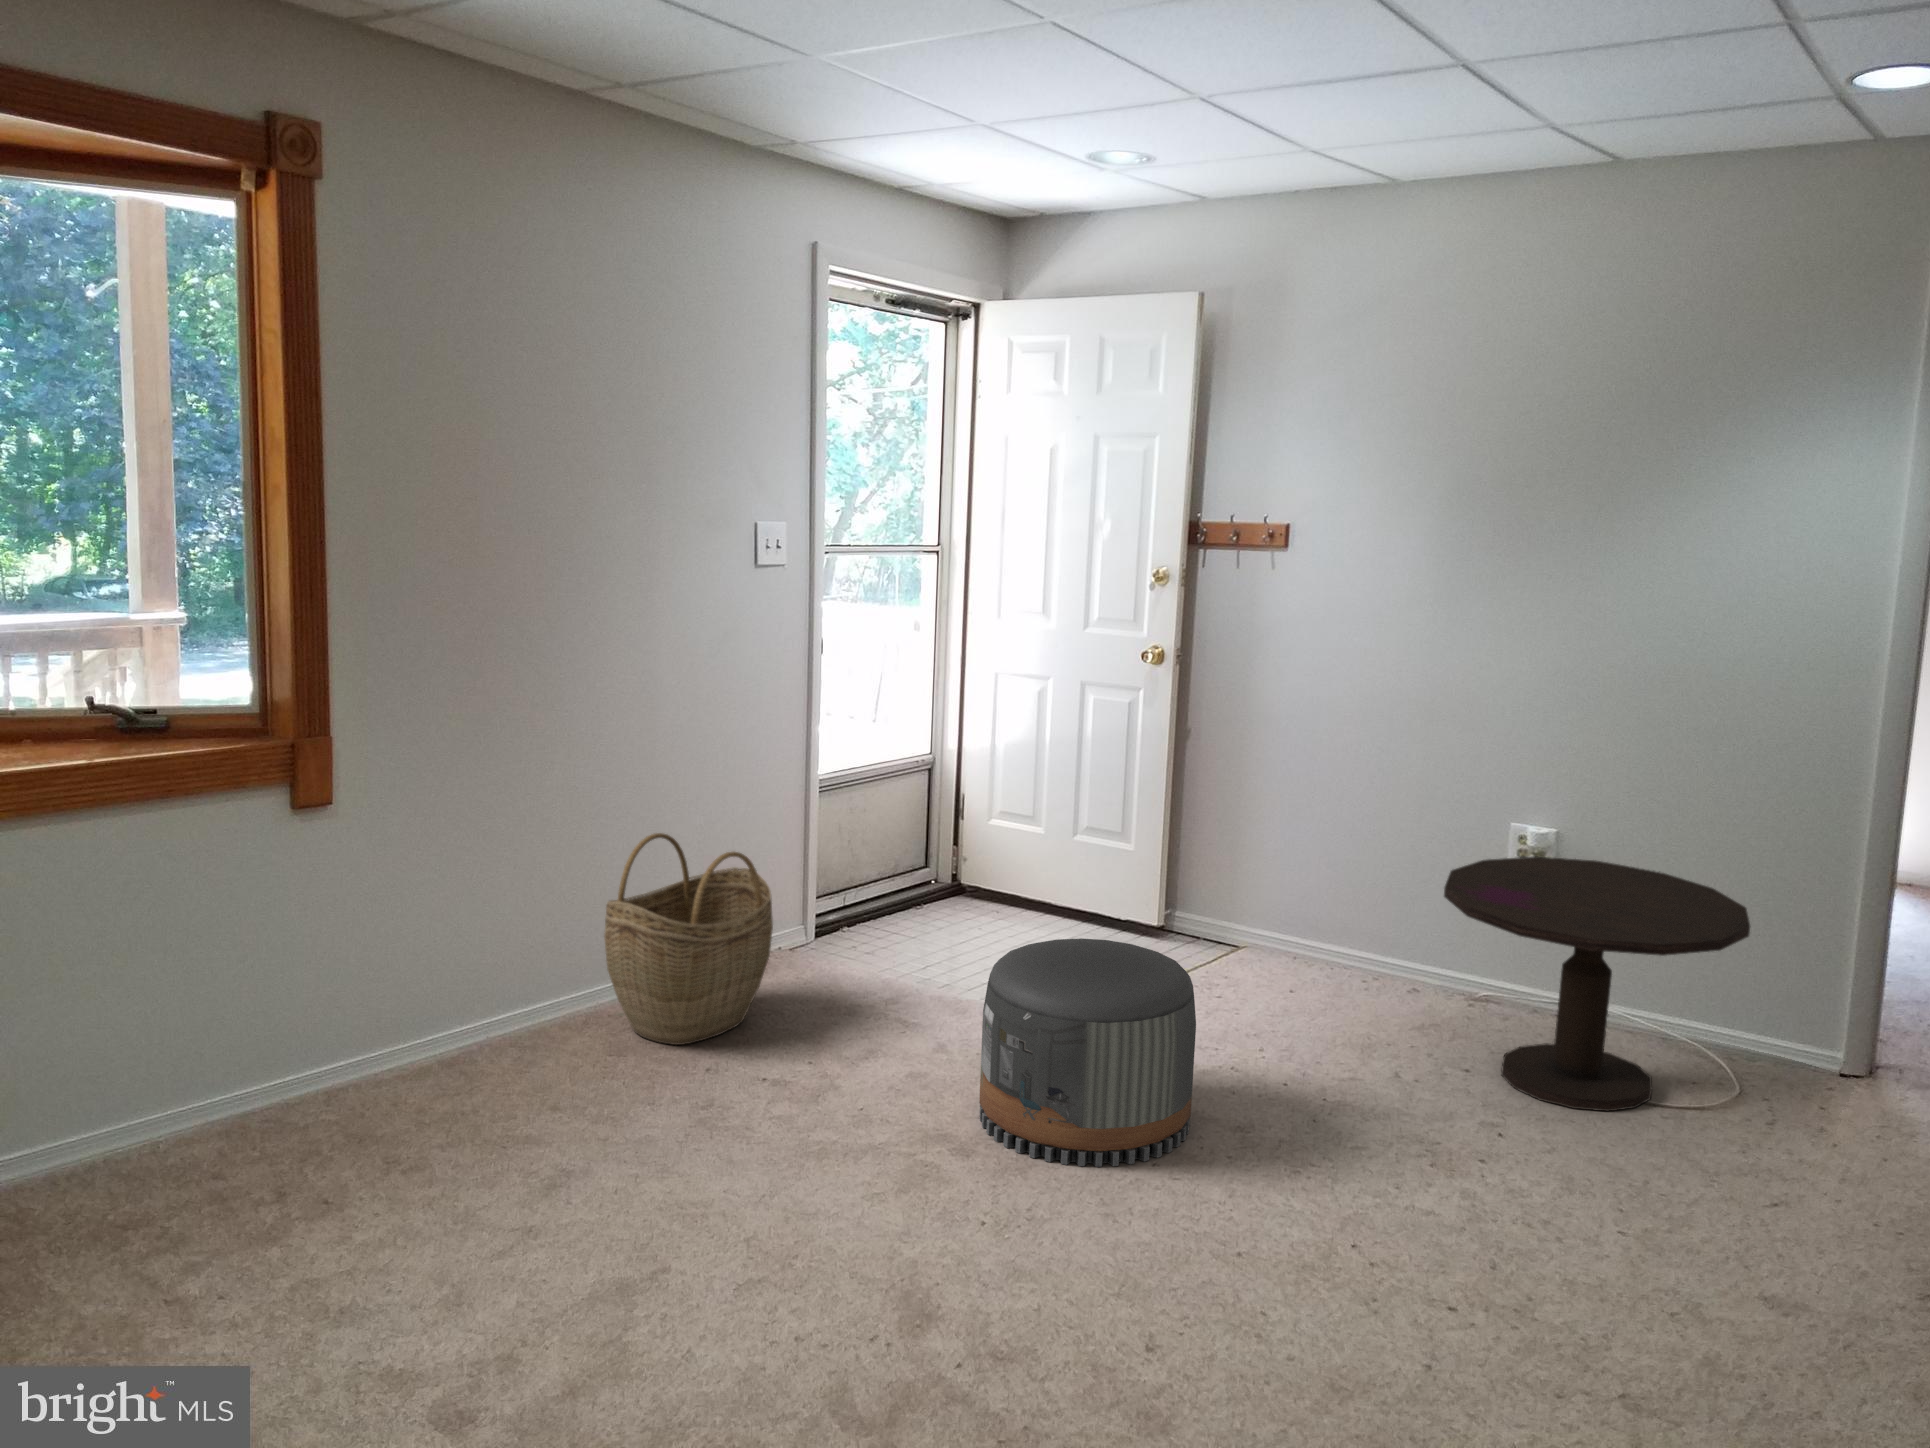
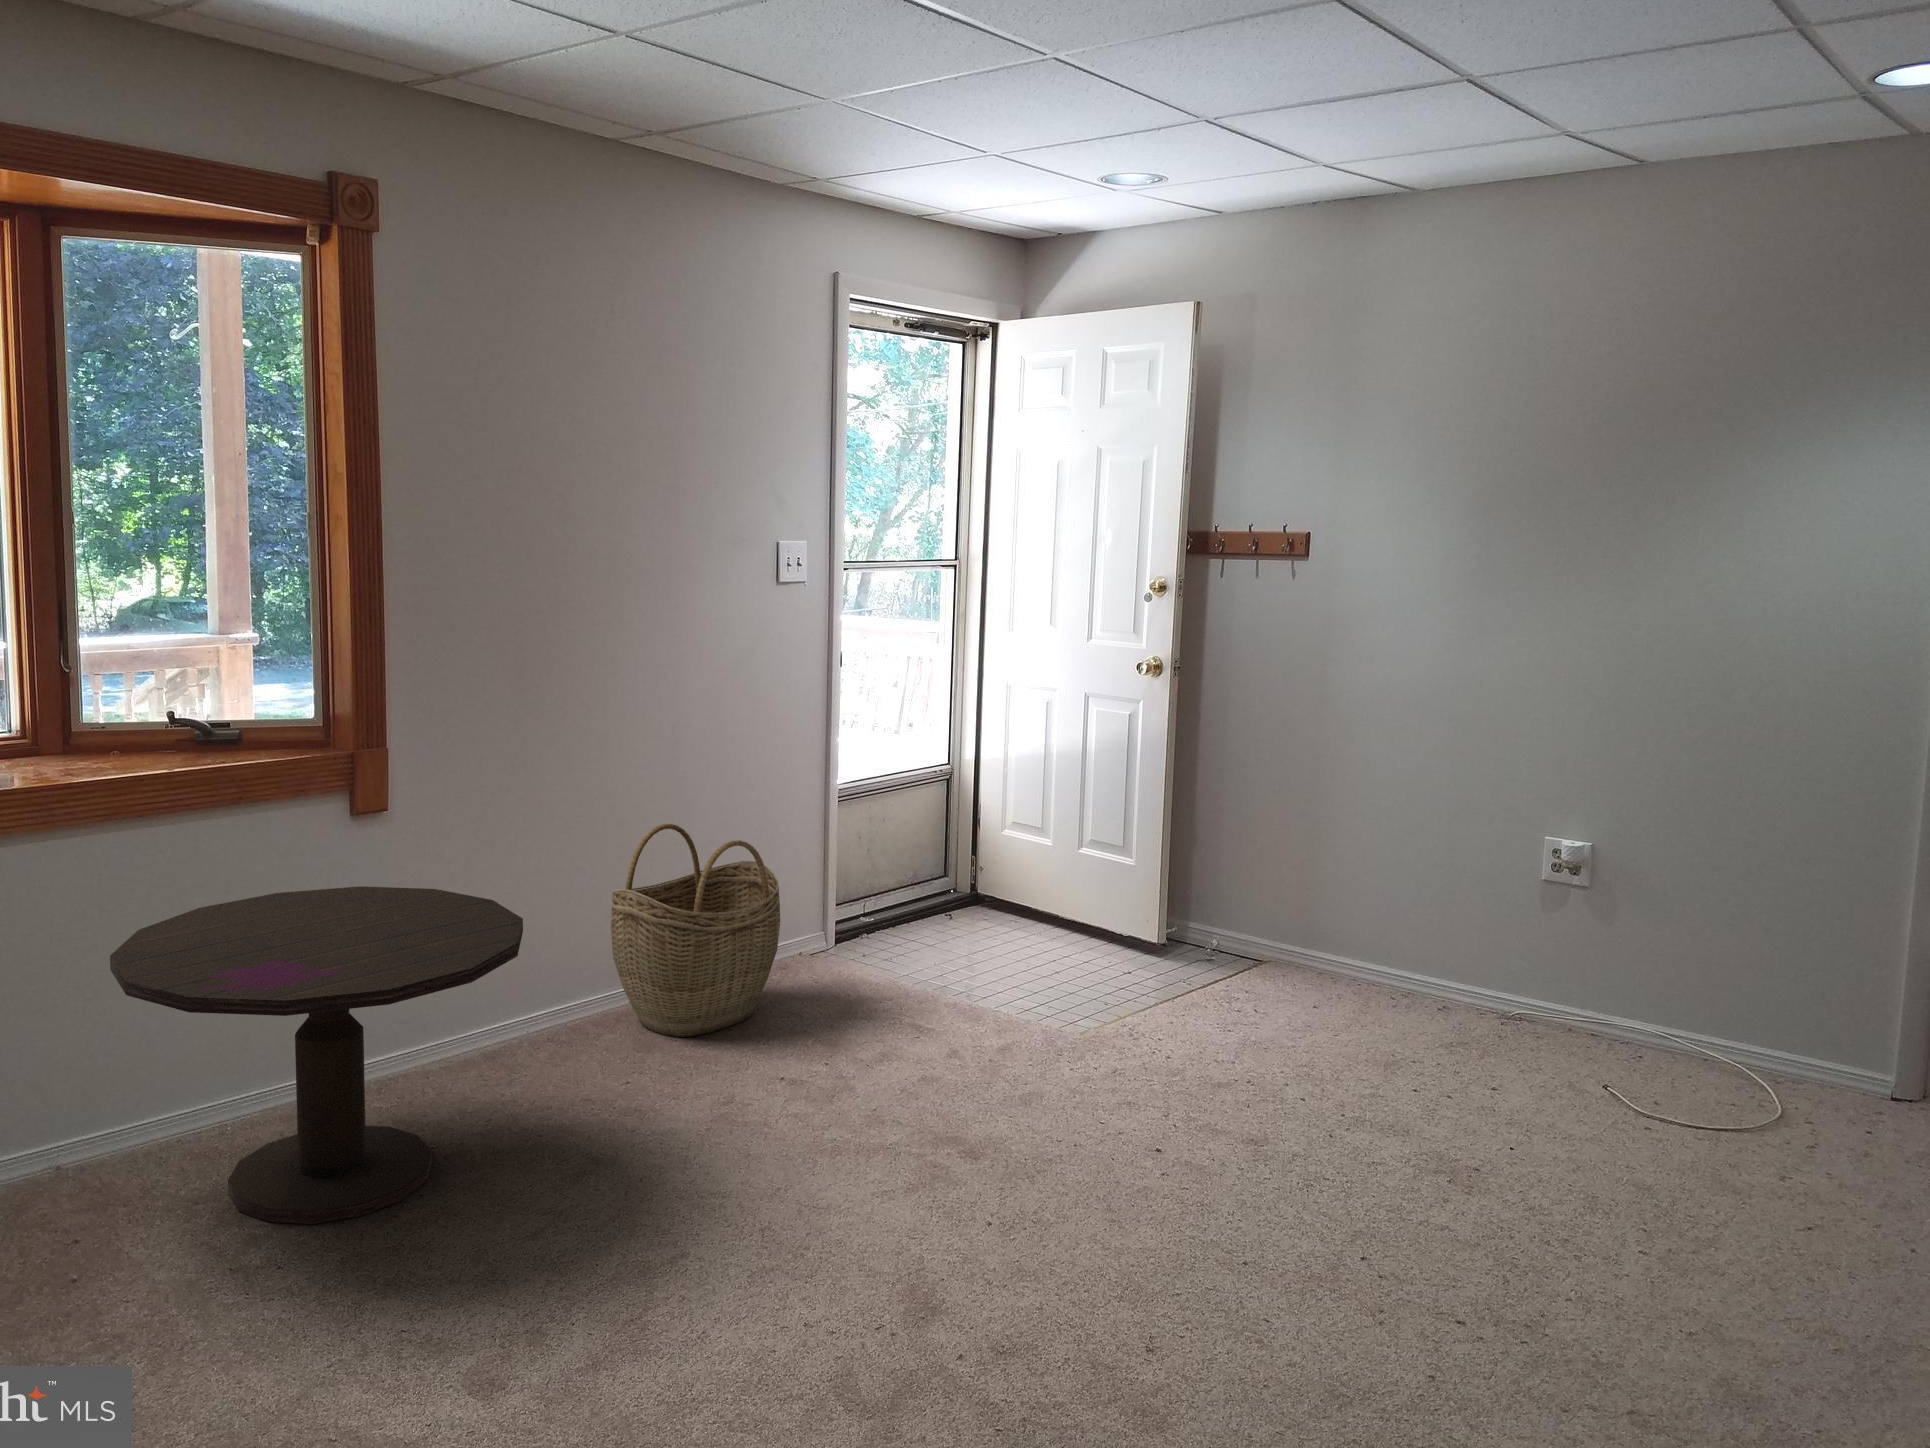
side table: present [1444,857,1750,1111] -> present [110,886,523,1224]
pouf: present [979,938,1196,1167] -> none [983,932,1216,1175]

